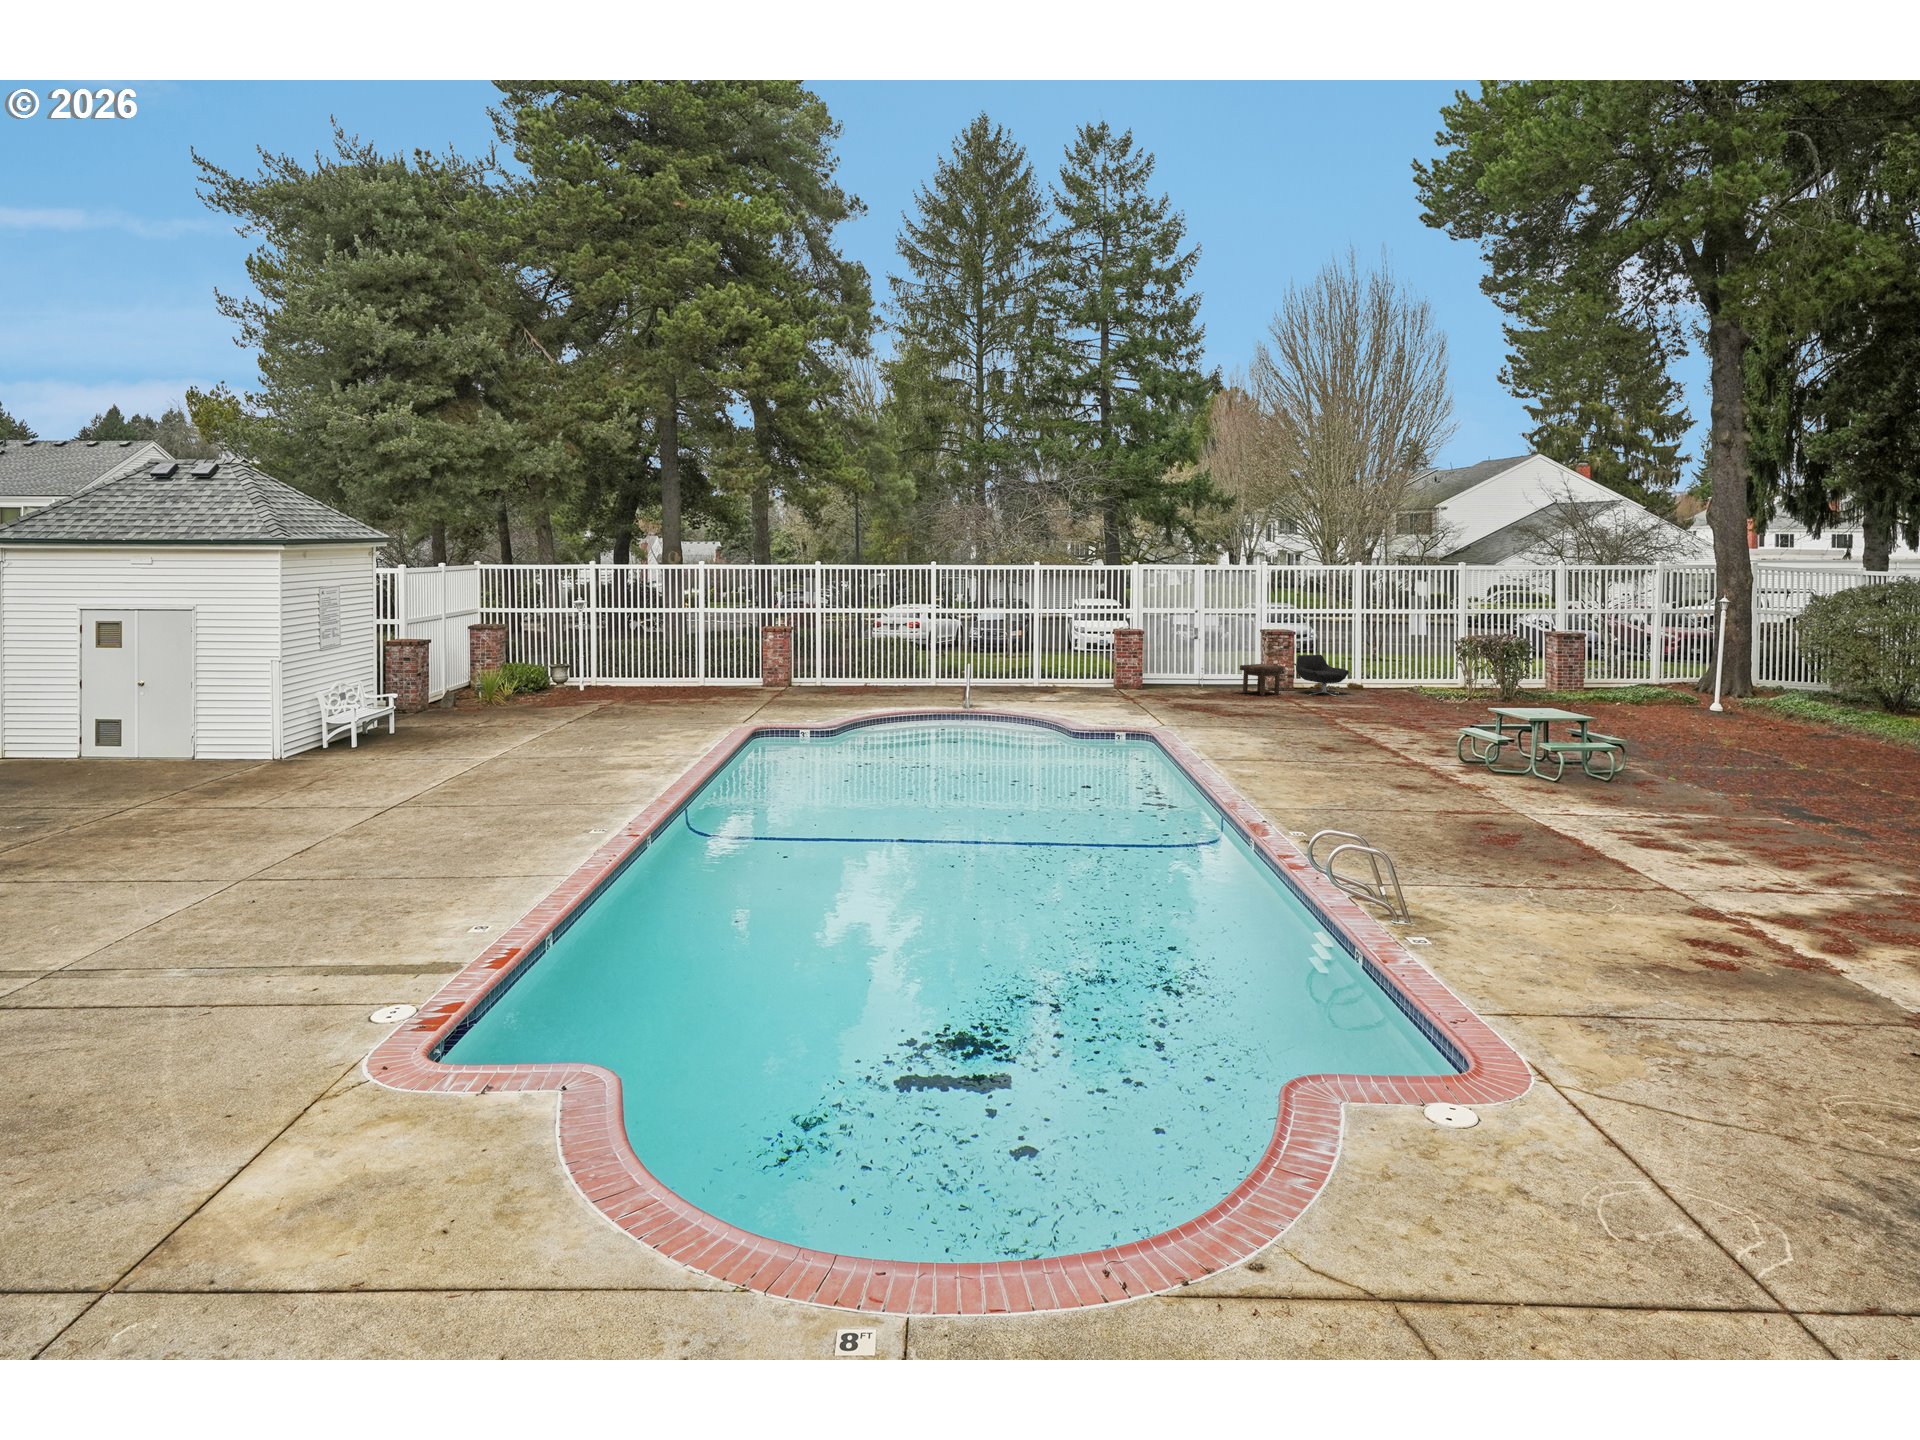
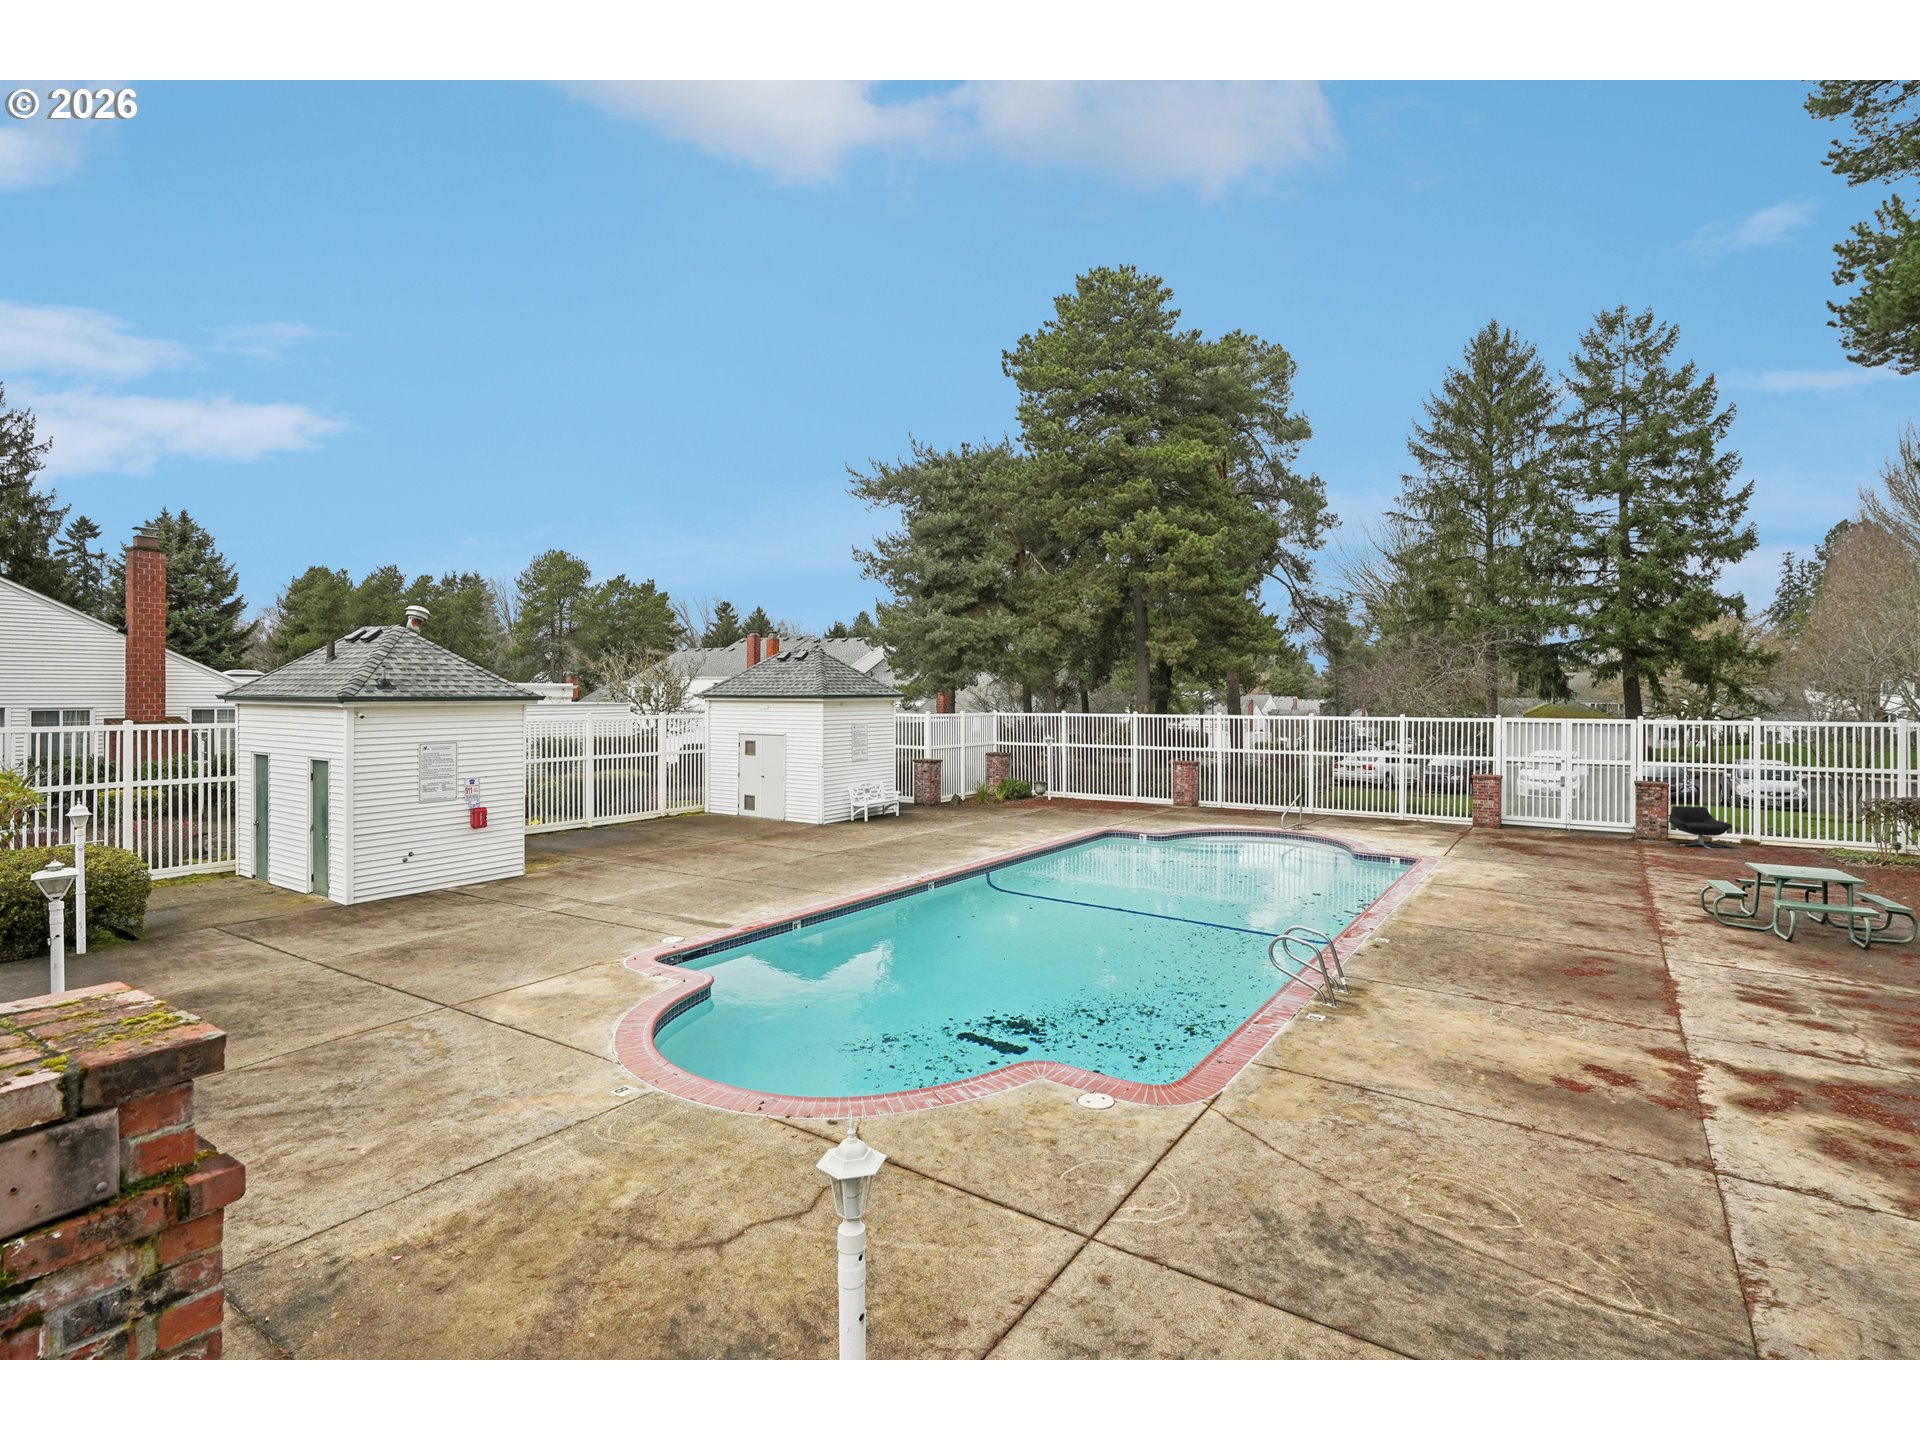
stool: present [1240,664,1284,696] -> none [1598,812,1648,842]

